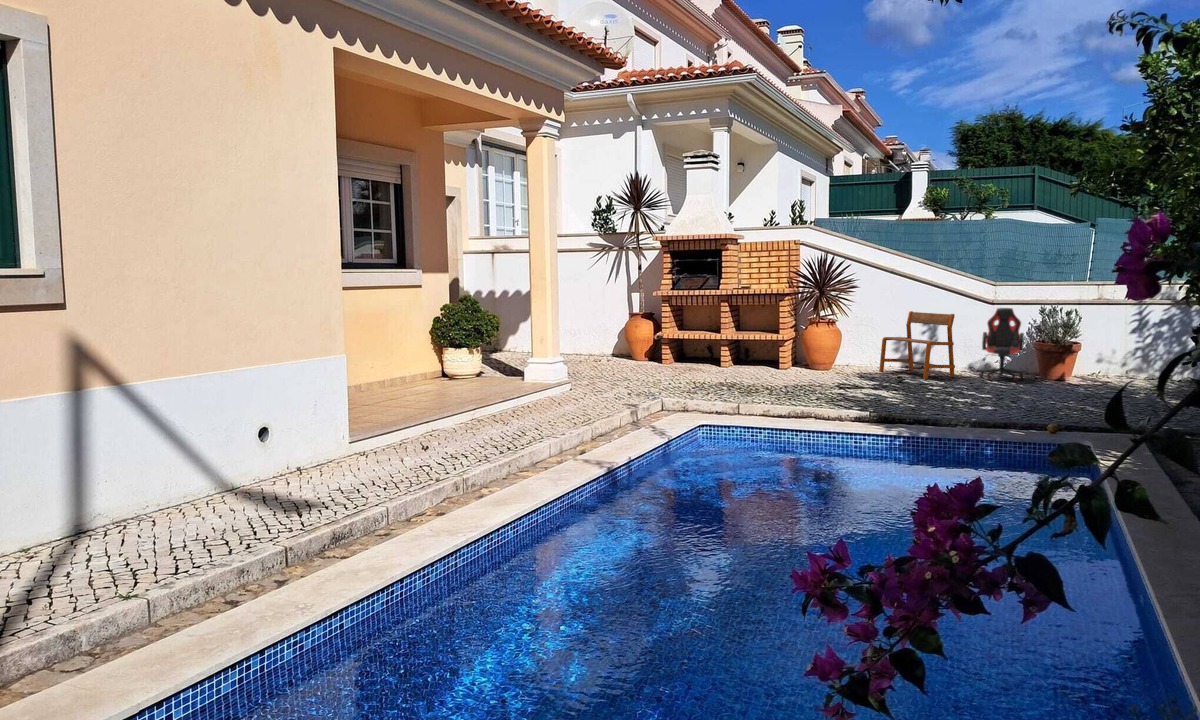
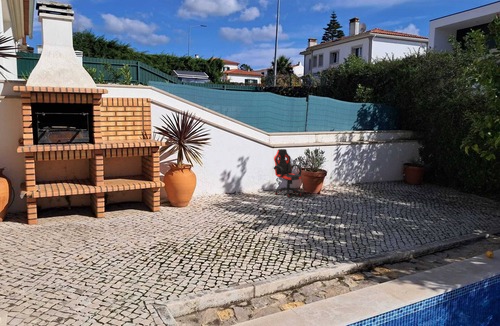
bench: present [879,311,955,379] -> none [215,153,267,203]

